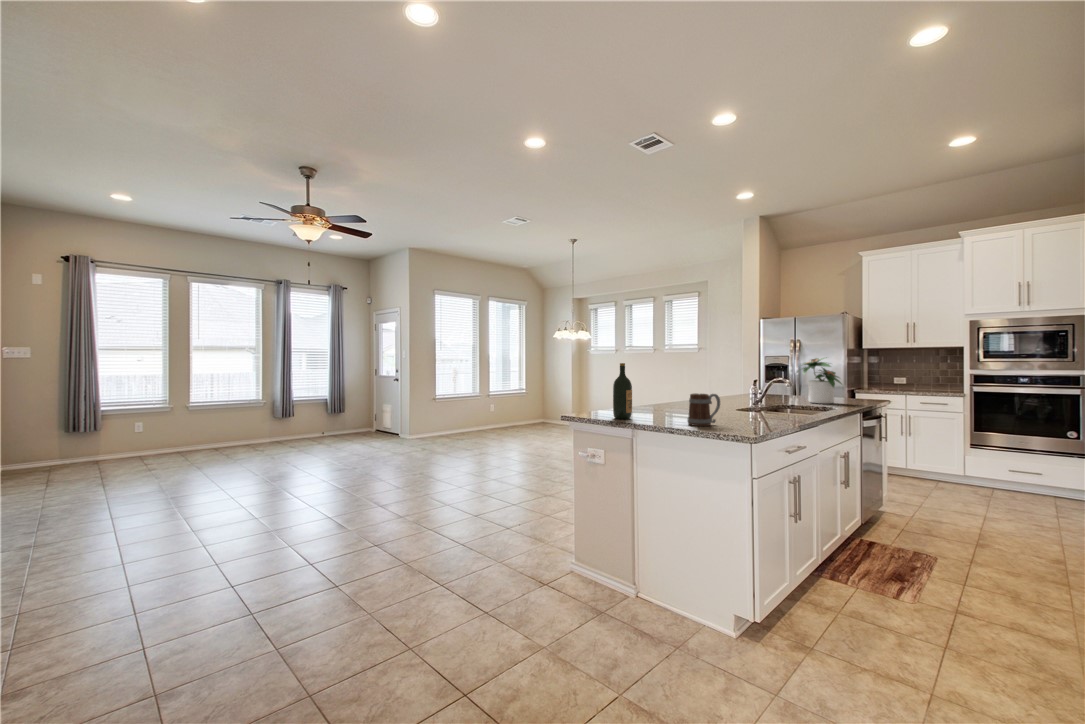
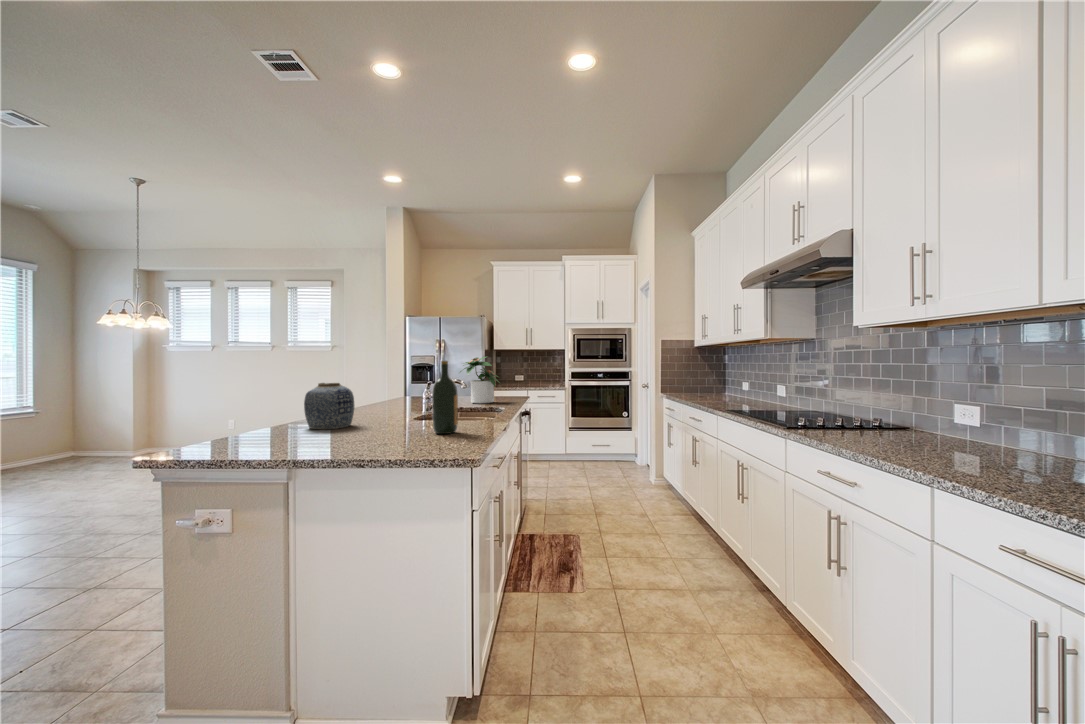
wine bottle: present [613,363,632,419] -> present [432,361,458,434]
vase: none [653,377,688,411] -> present [304,383,354,429]
mug: present [688,393,720,426] -> none [377,402,420,451]

